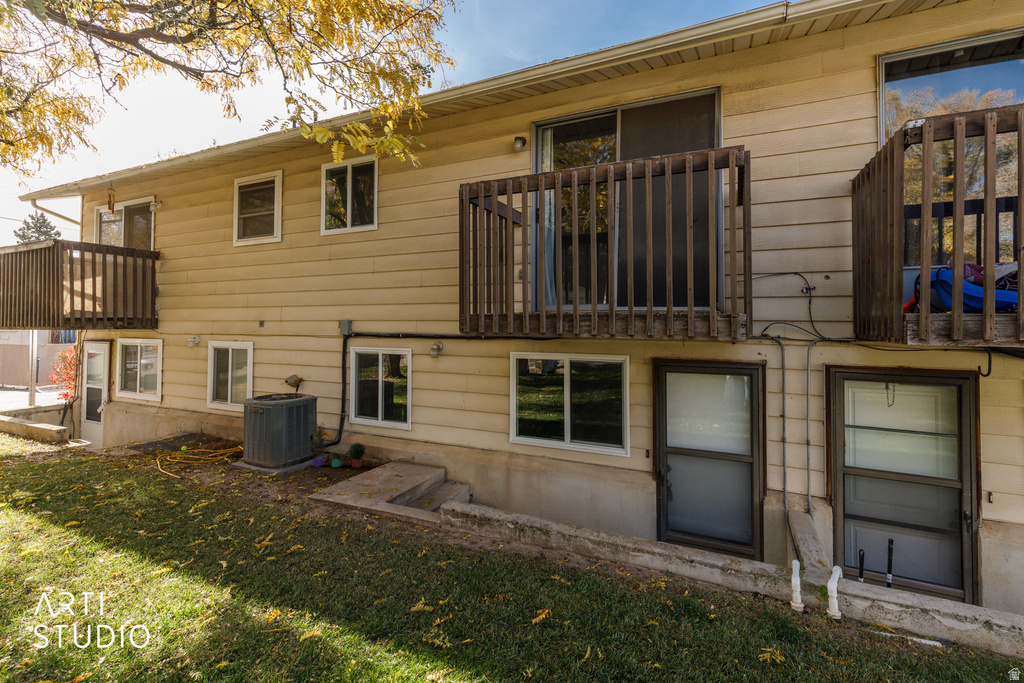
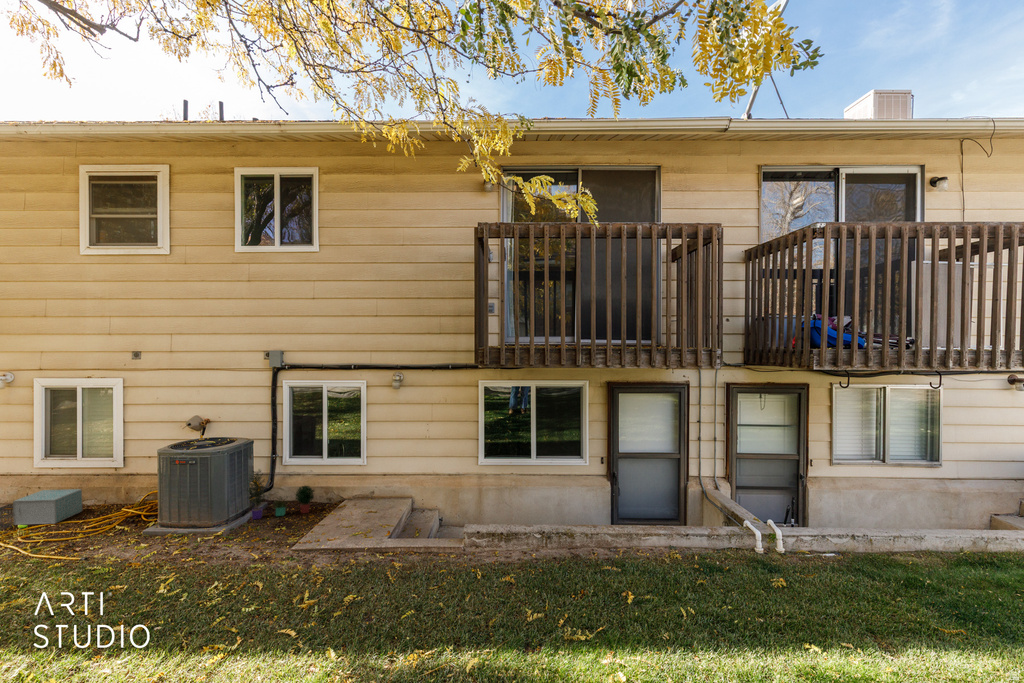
storage box: none [181,424,226,449] -> present [13,489,82,525]

